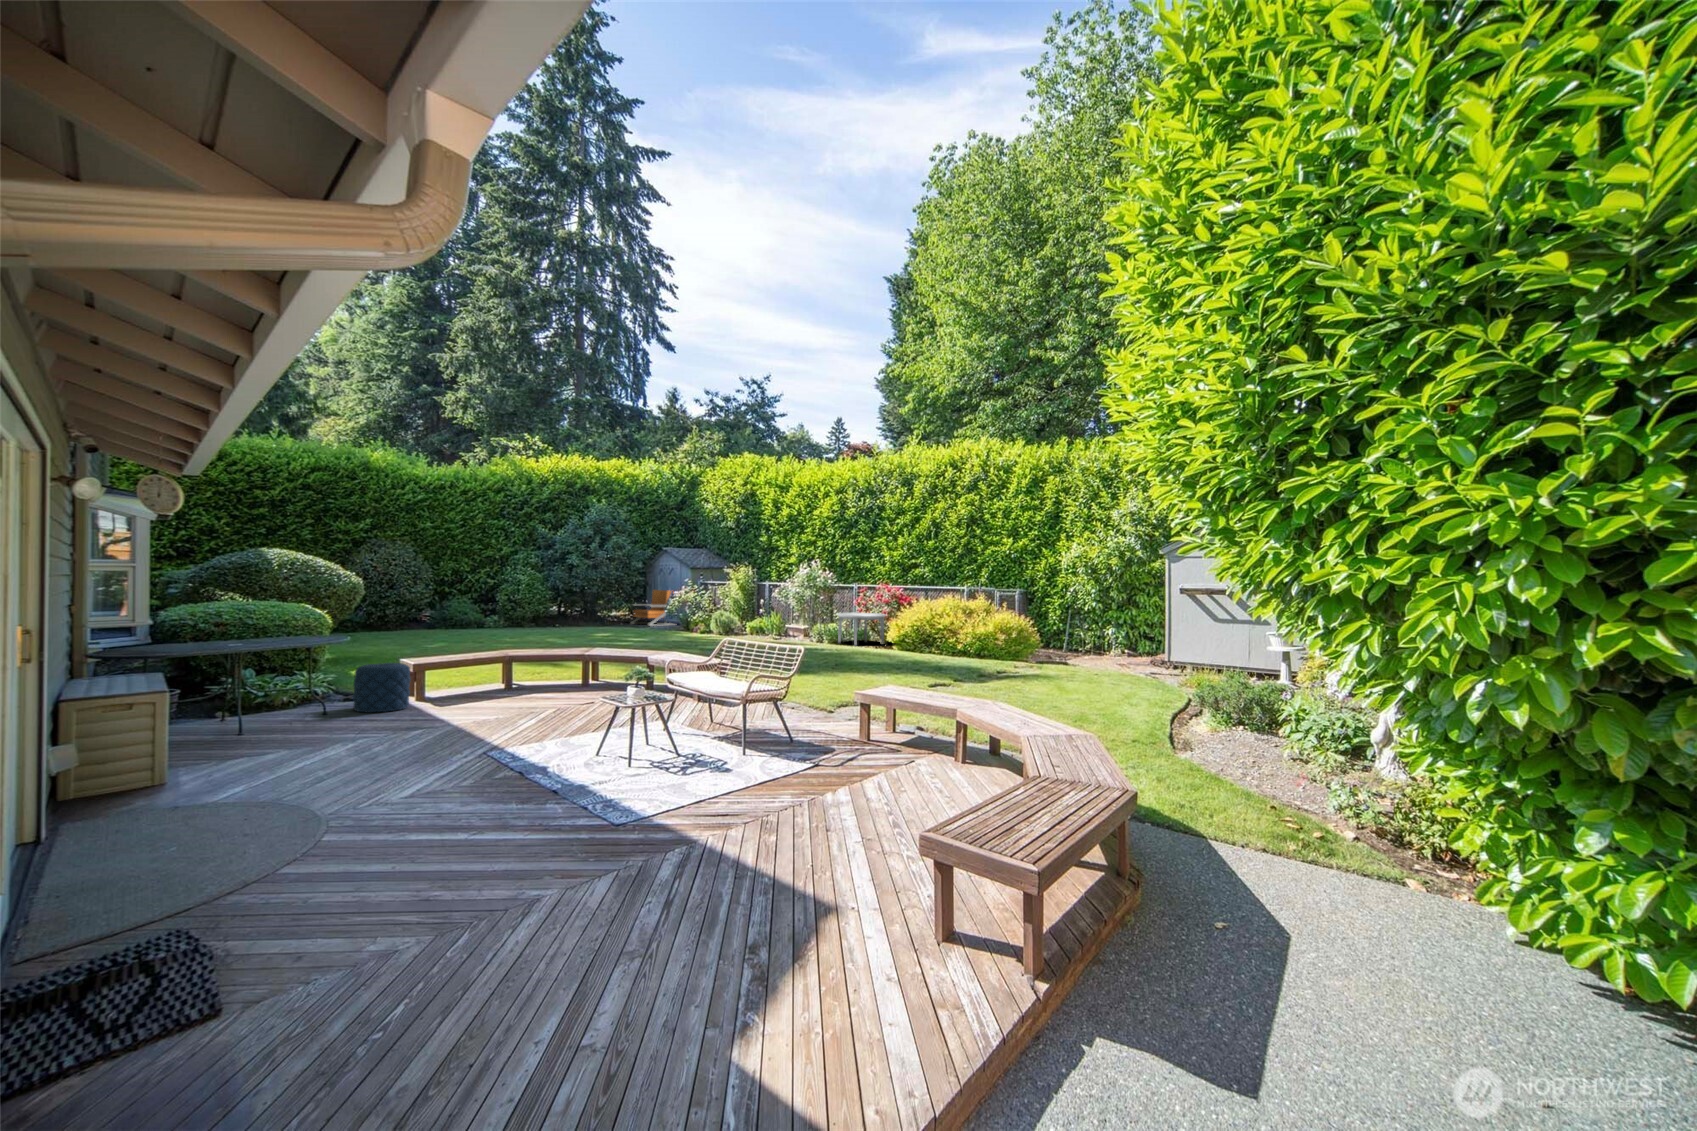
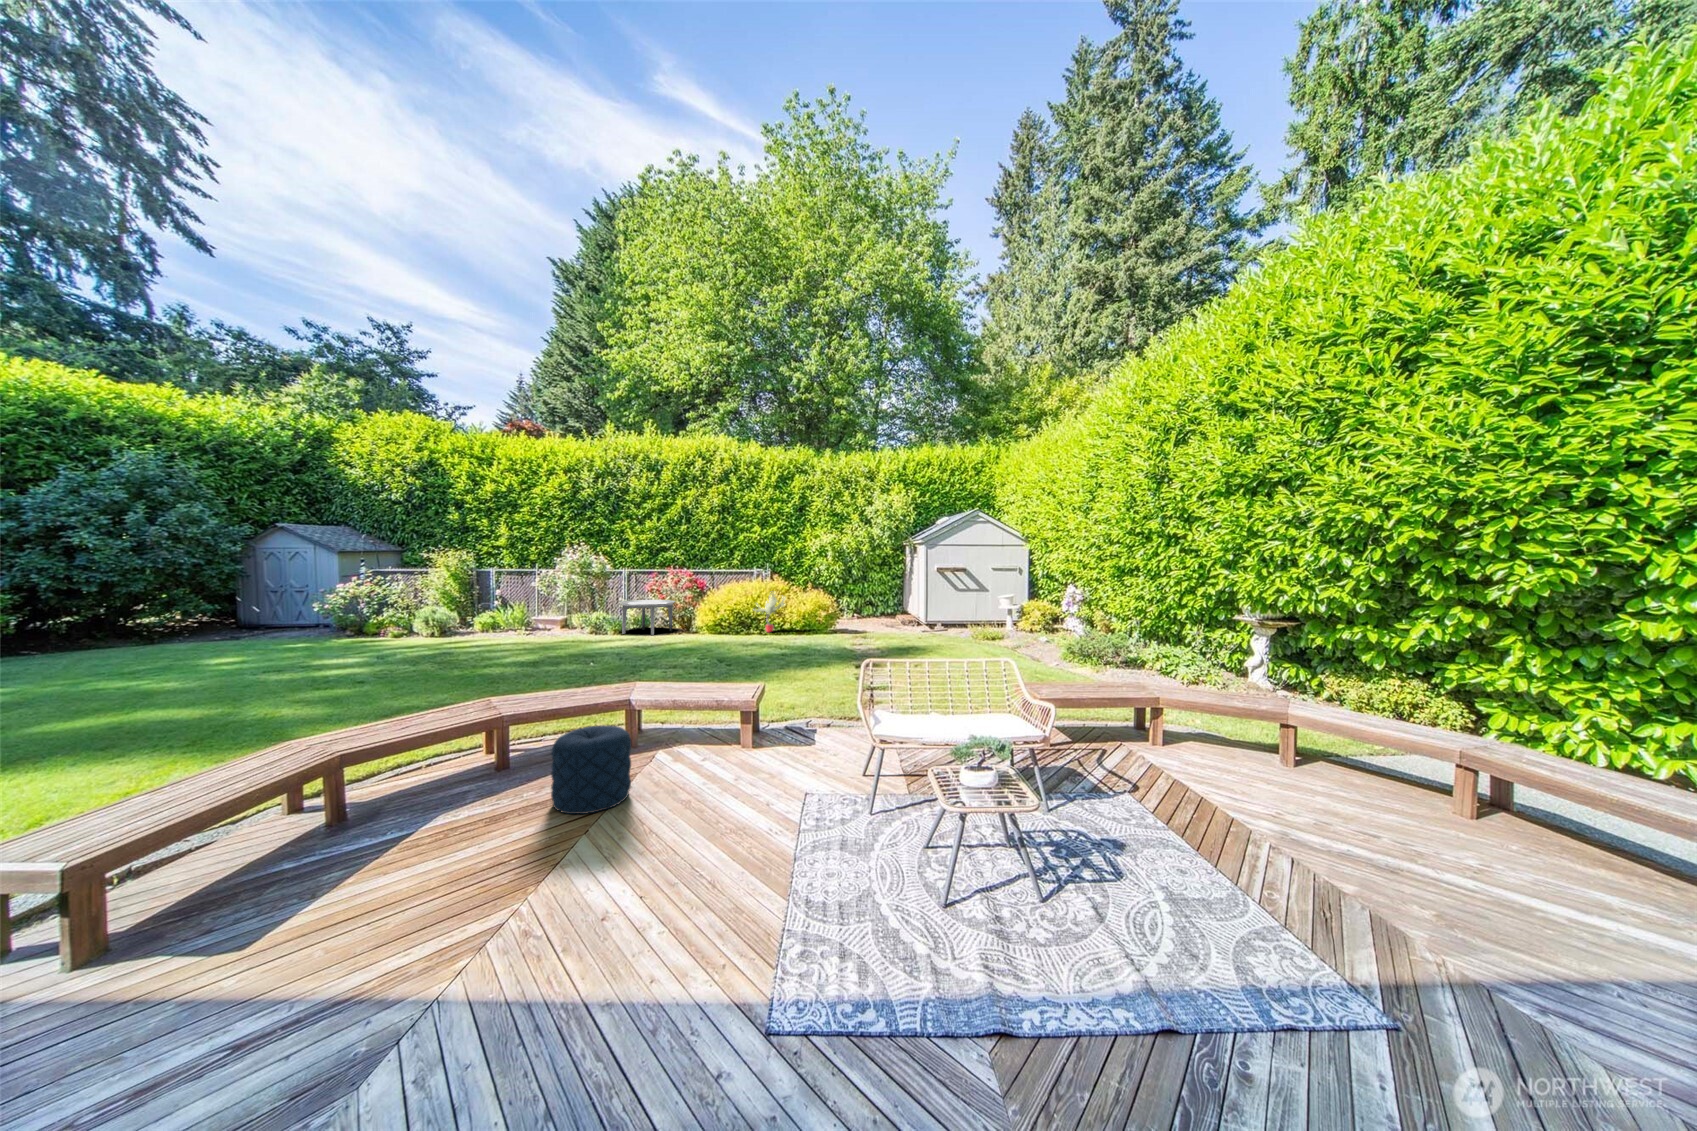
lounge chair: present [631,590,671,626] -> none [214,584,313,636]
potted tree: none [945,608,981,654] -> present [757,593,785,632]
pouf: present [353,663,411,712] -> present [551,725,631,814]

